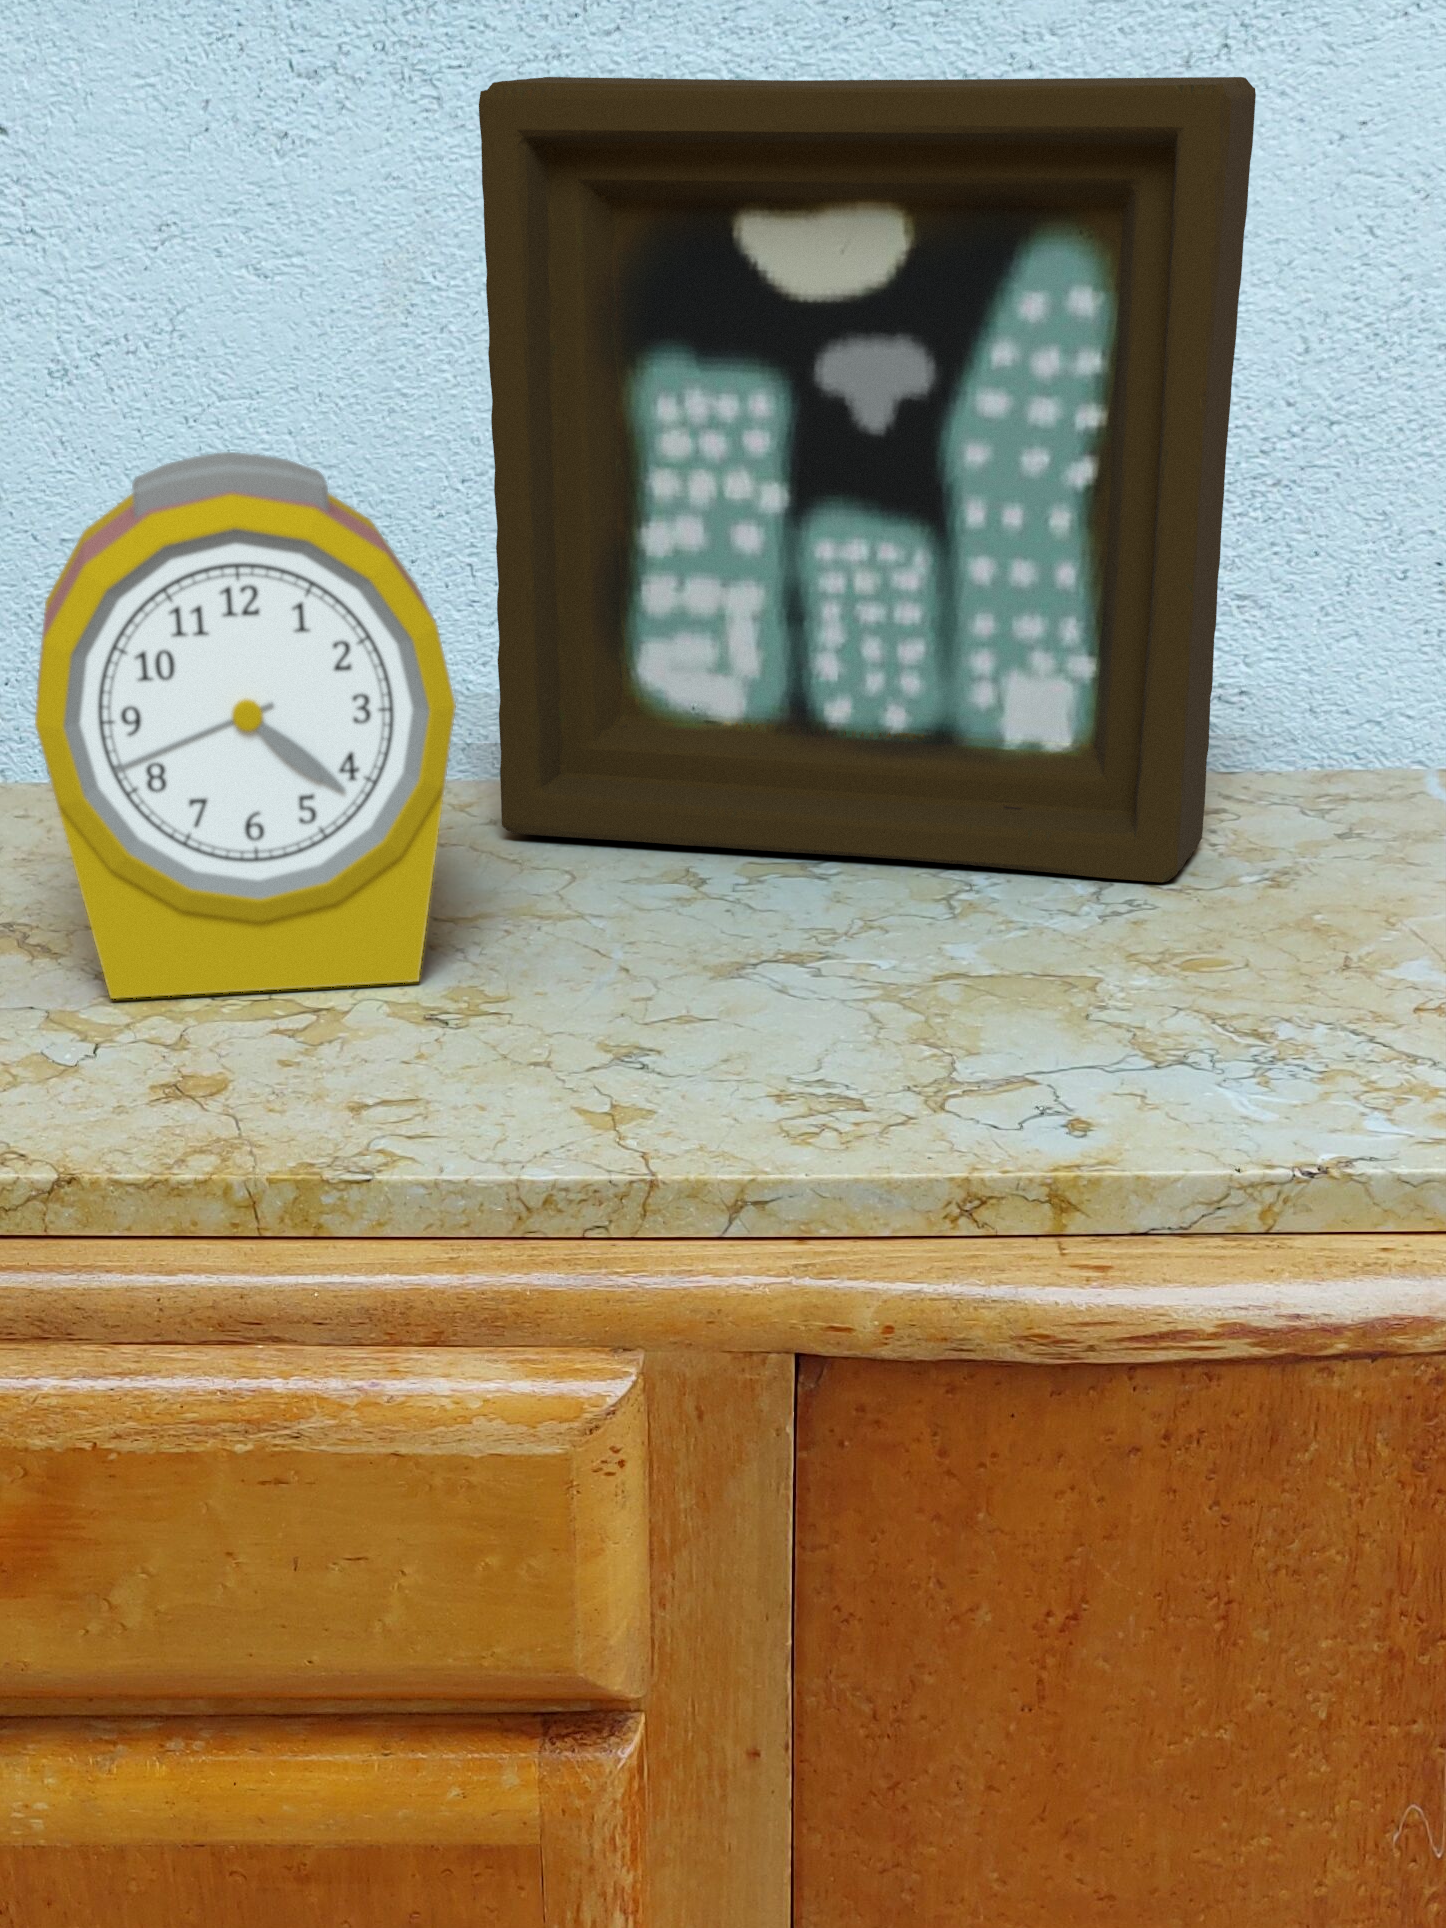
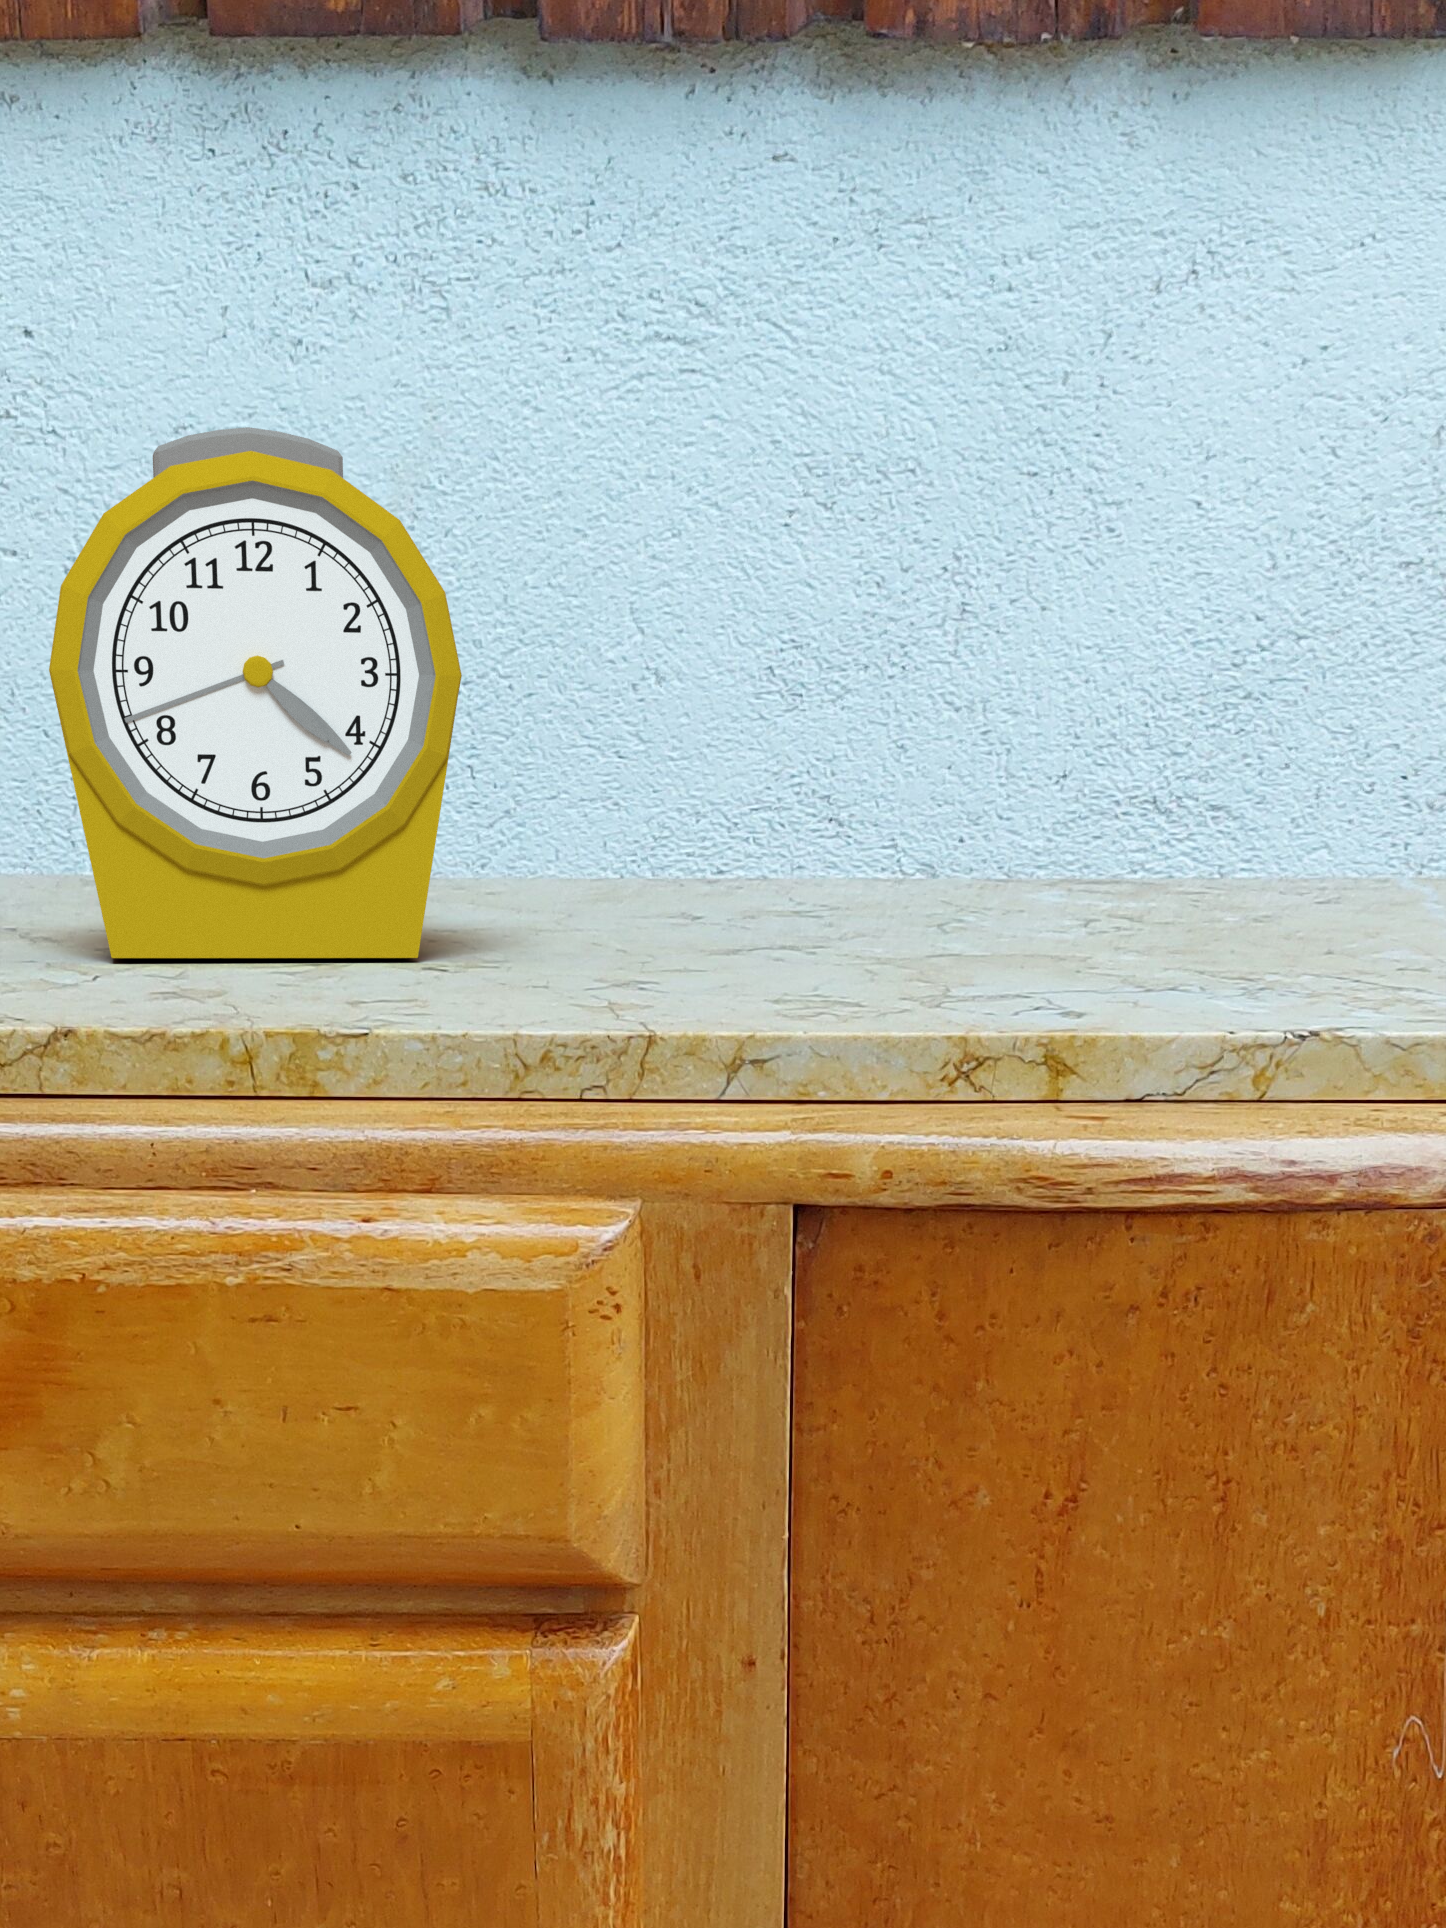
picture frame: present [479,77,1256,882] -> none [492,160,1225,943]

